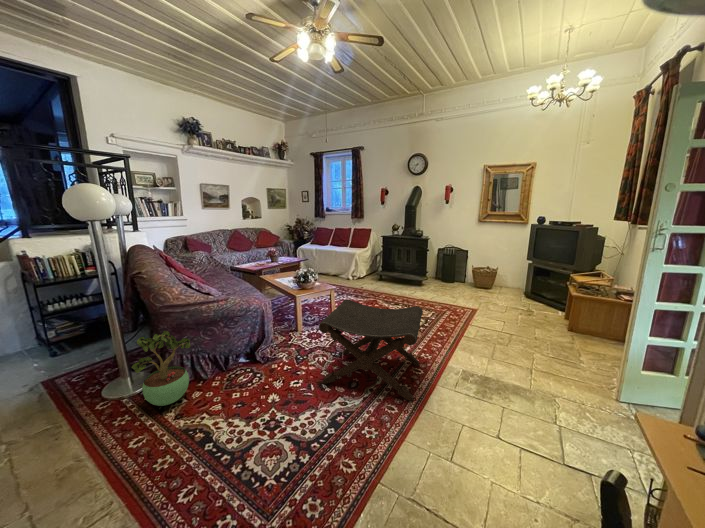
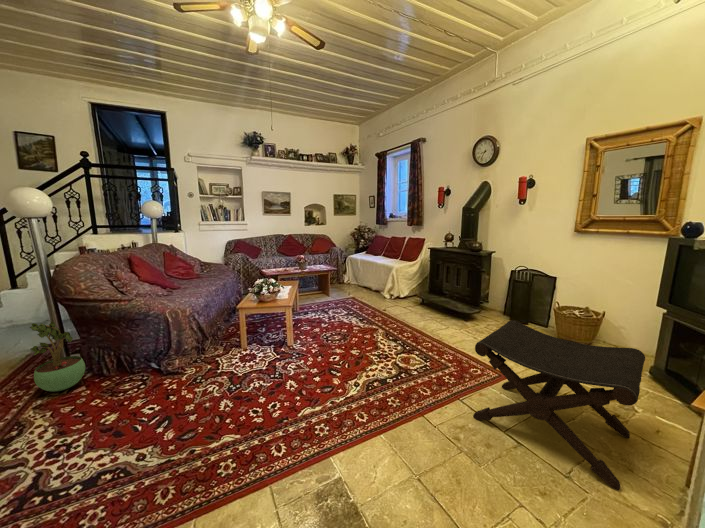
footstool: present [319,299,423,401] -> present [473,320,645,491]

